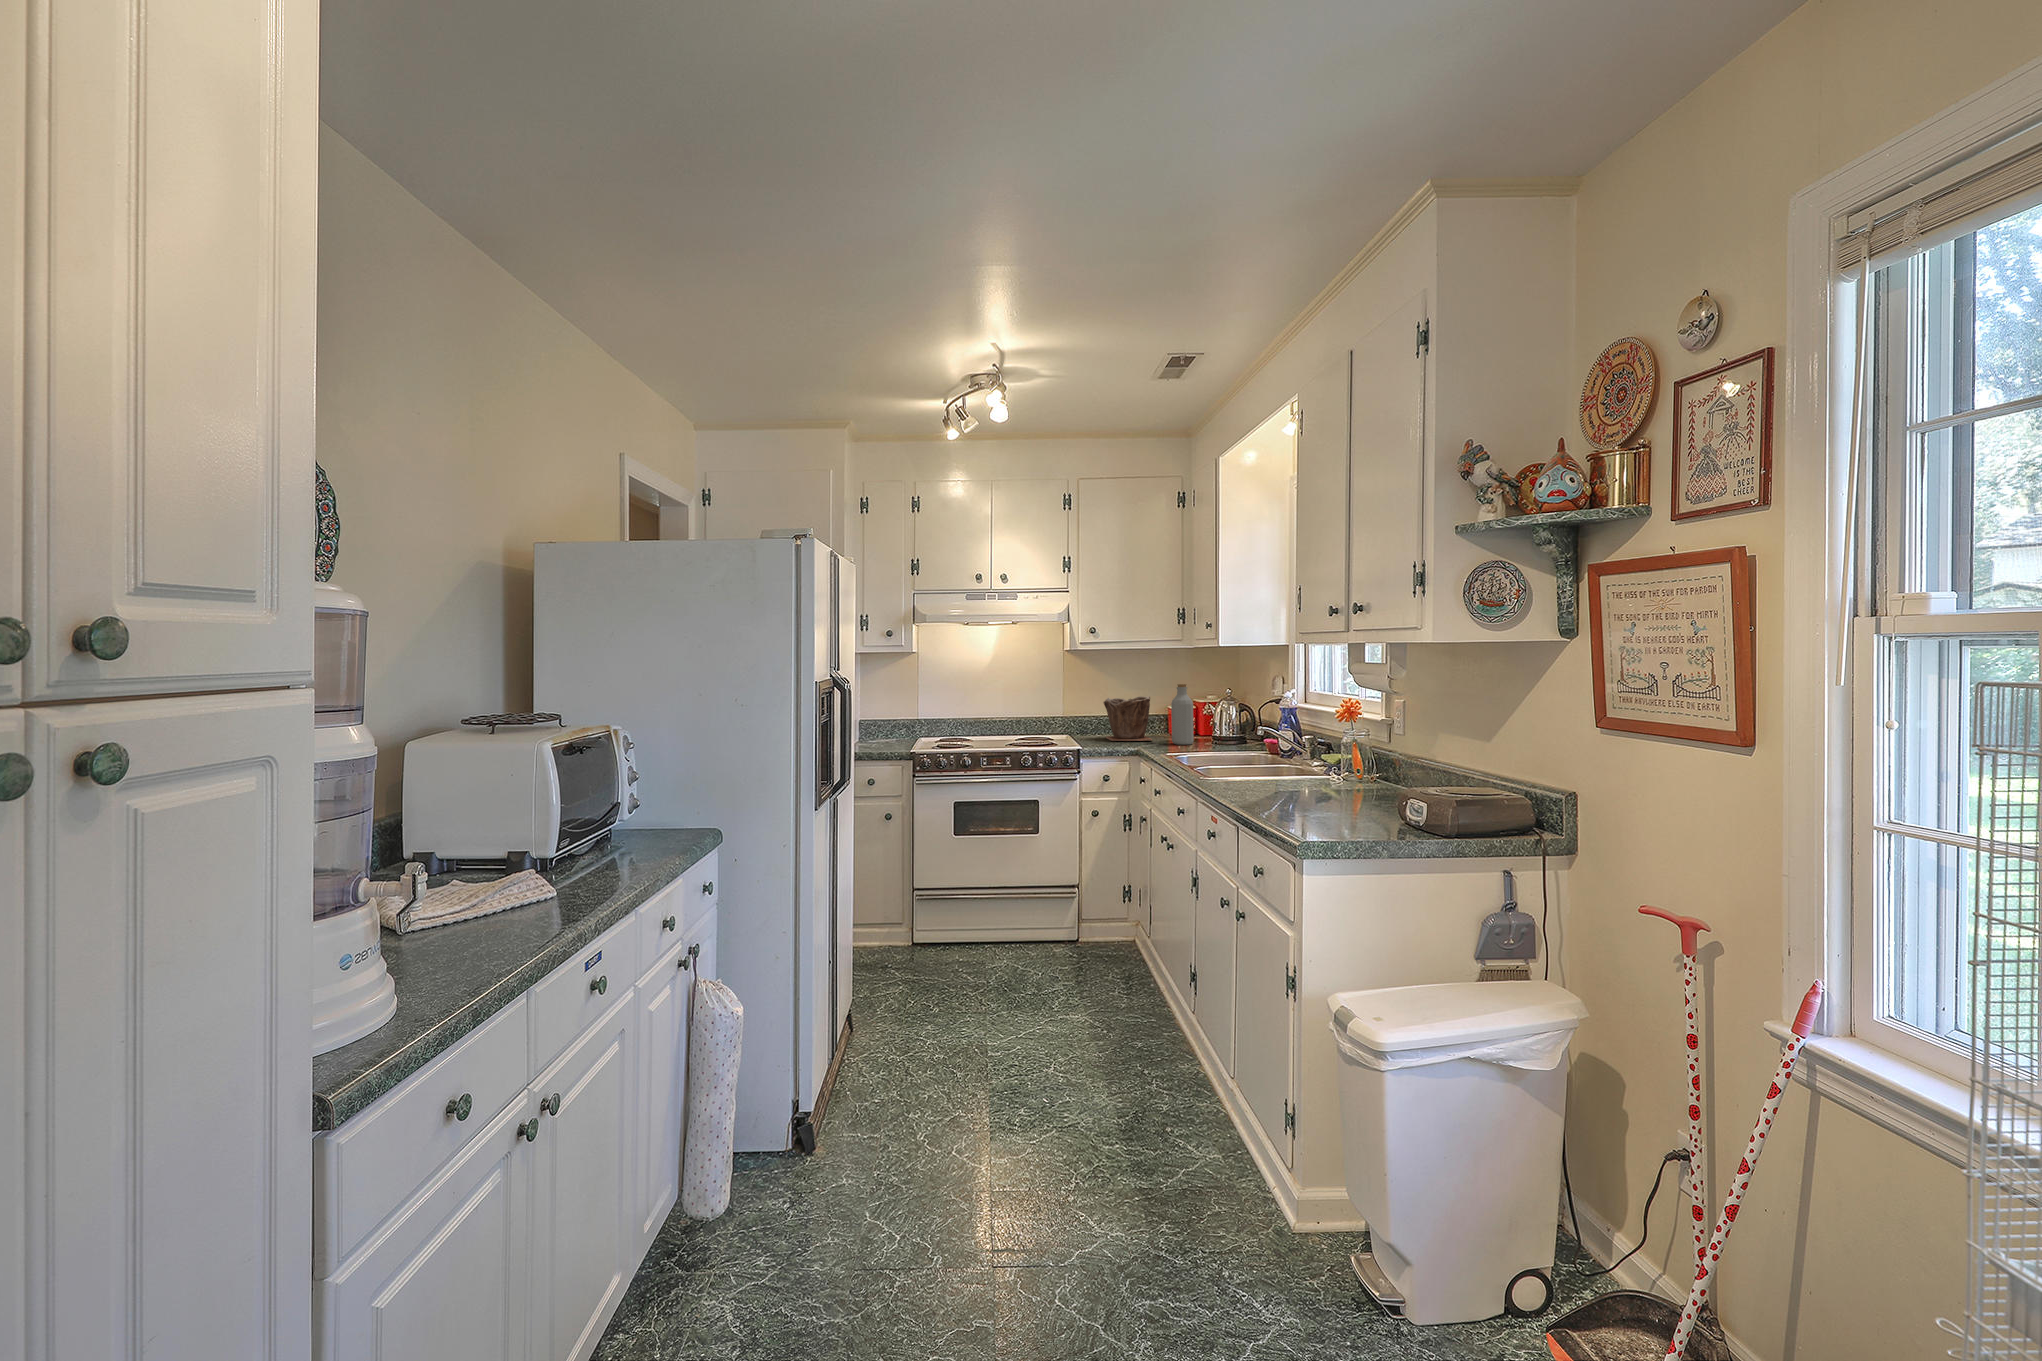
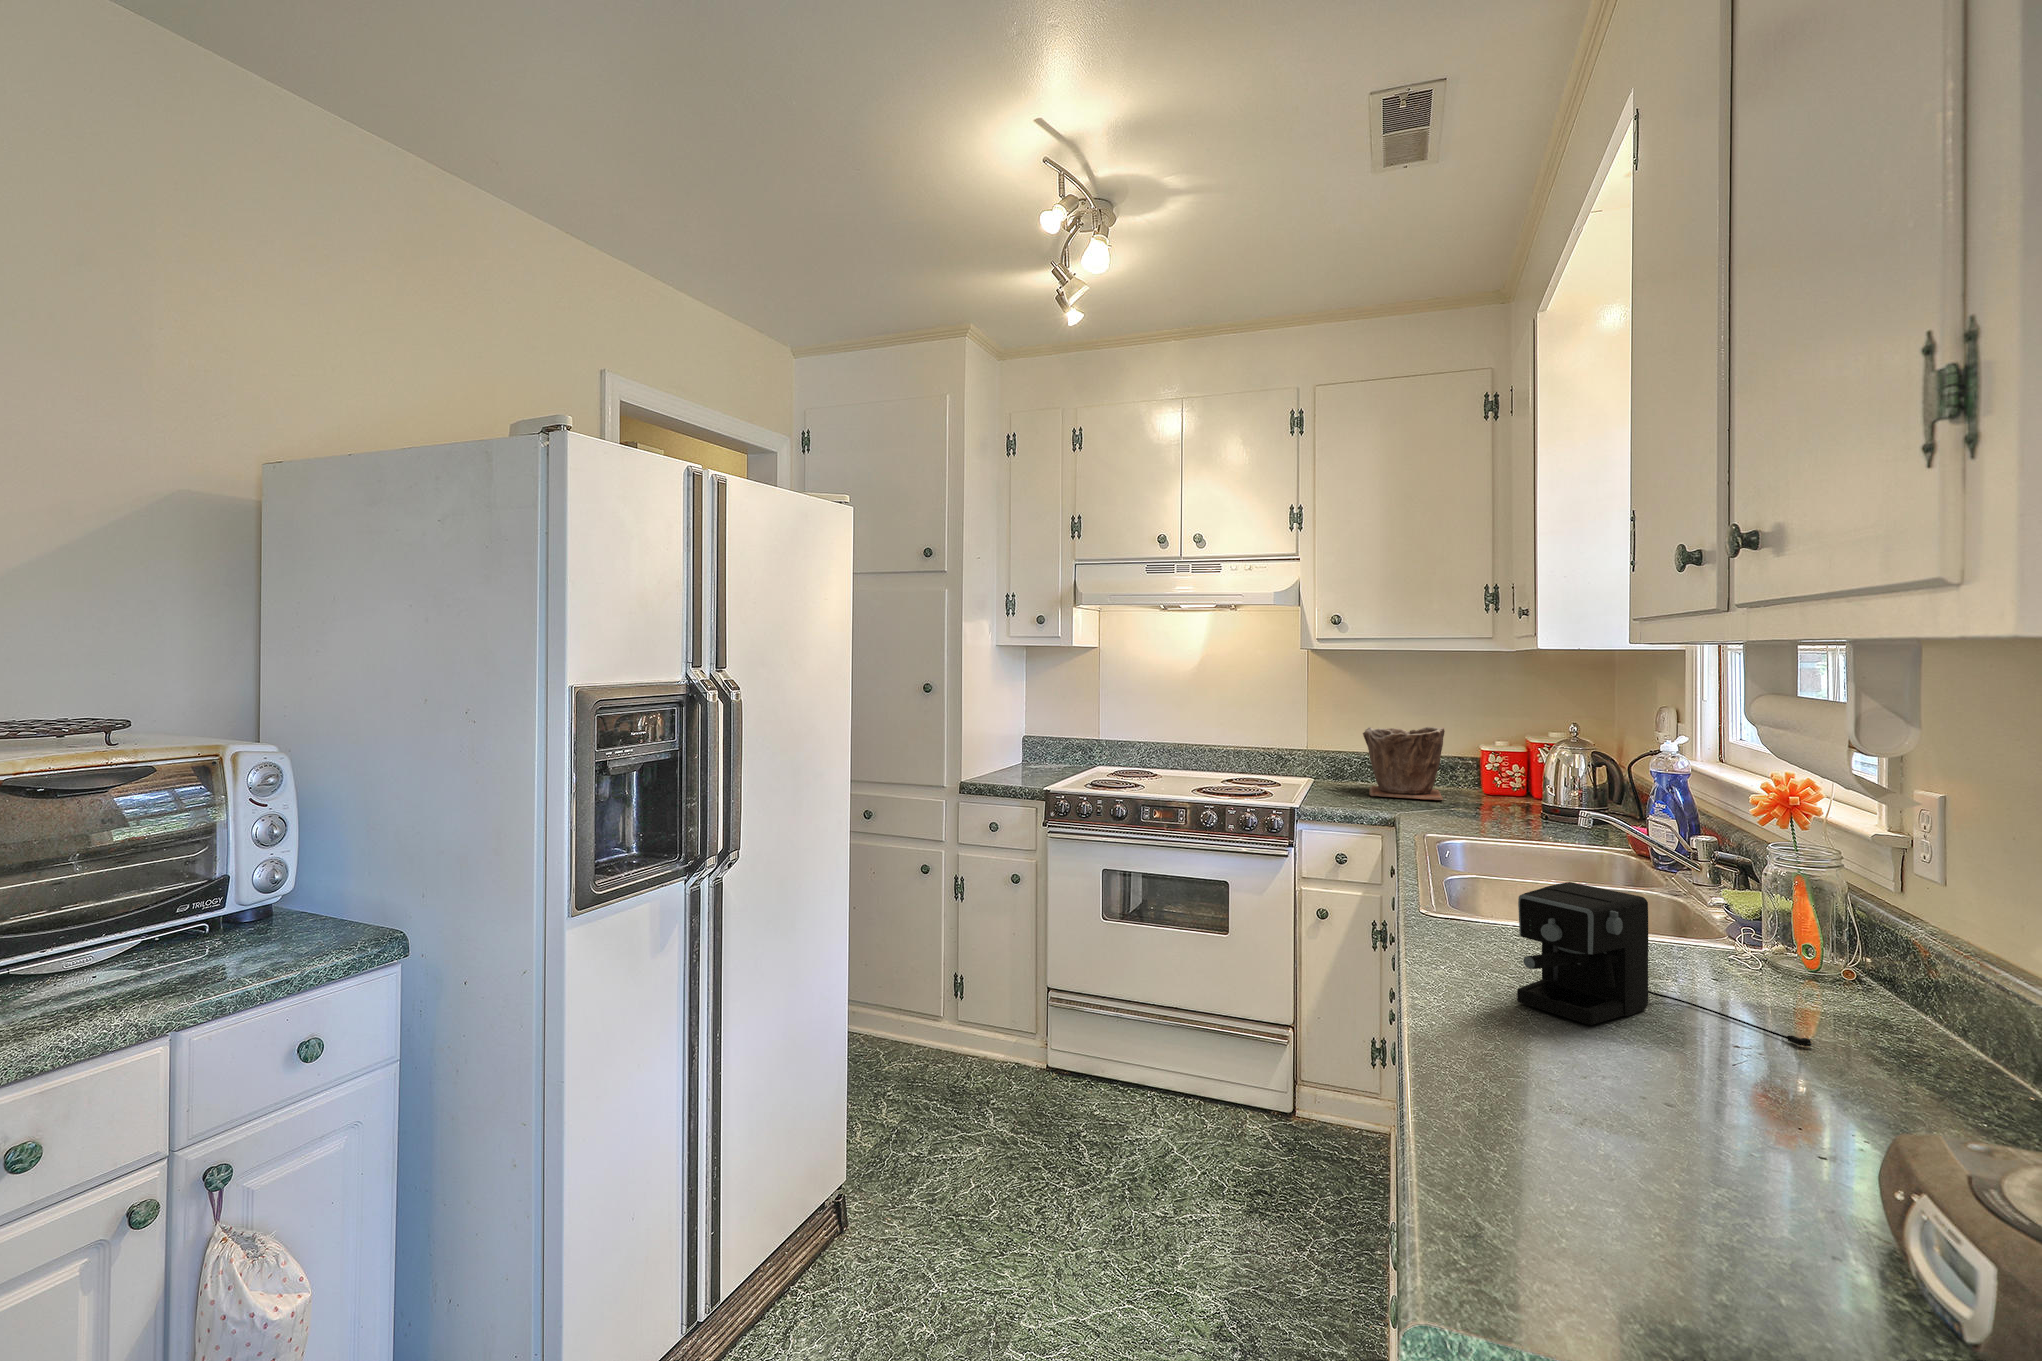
bottle: present [1171,684,1194,745] -> none [1473,711,1513,813]
coffee maker: none [1264,751,1368,805] -> present [1517,882,1813,1046]

